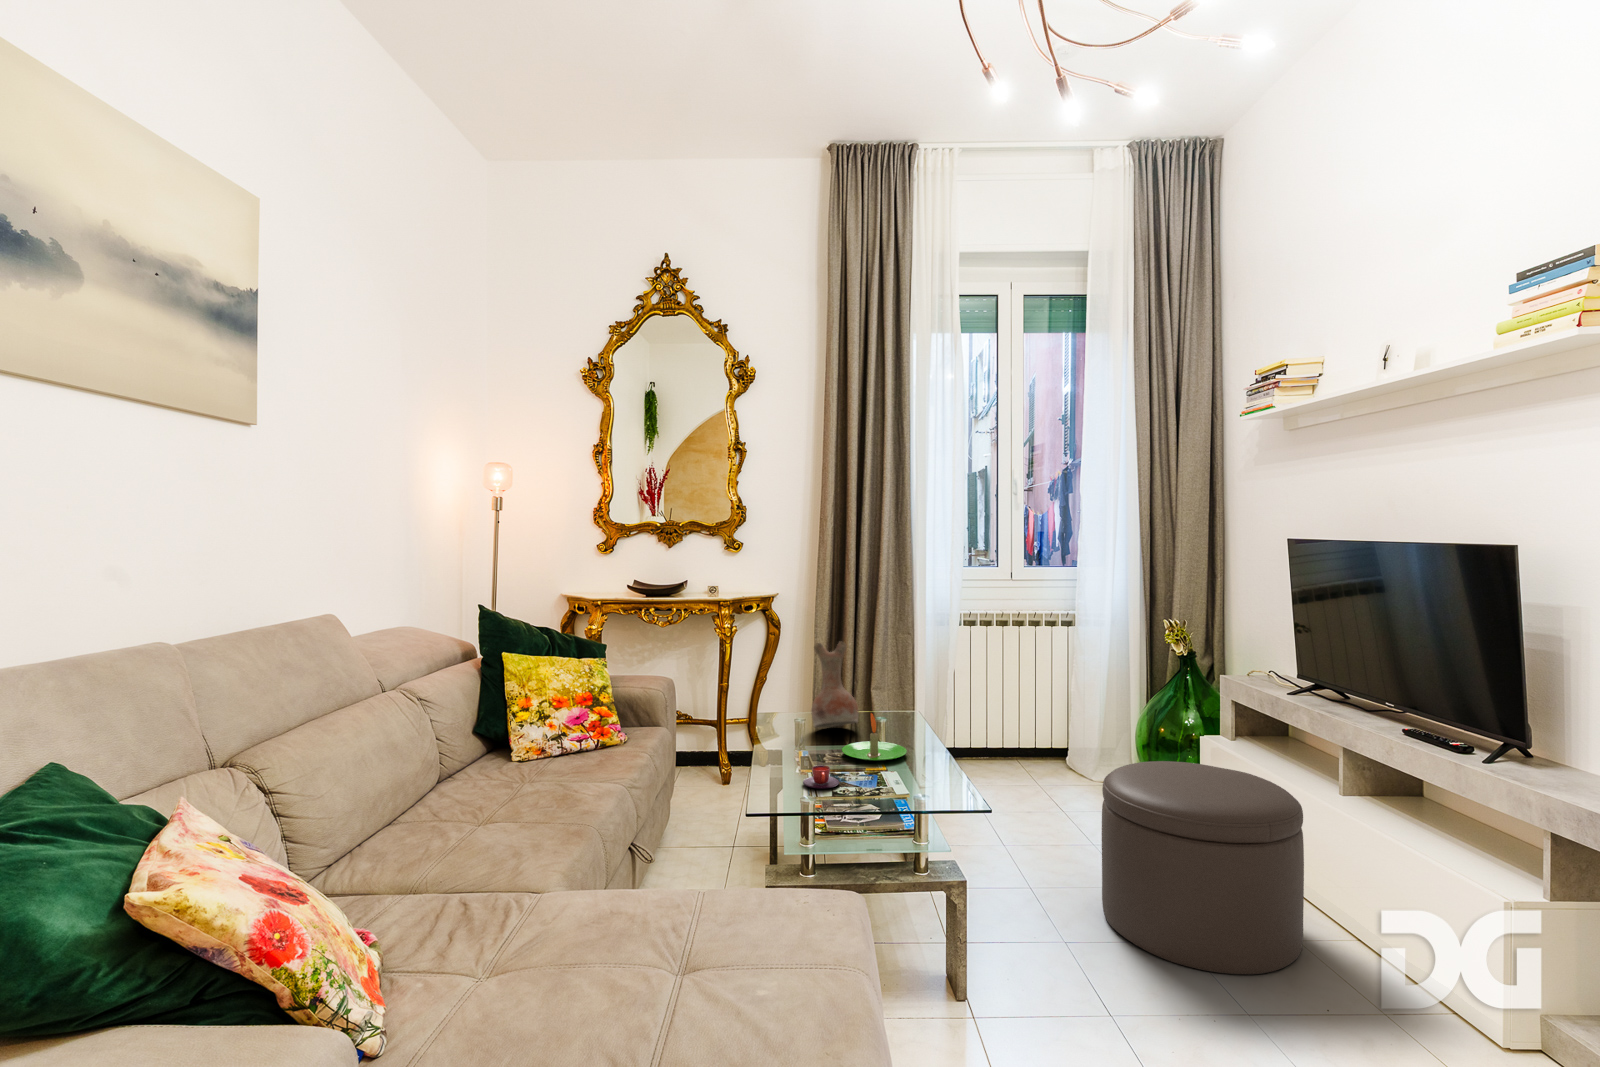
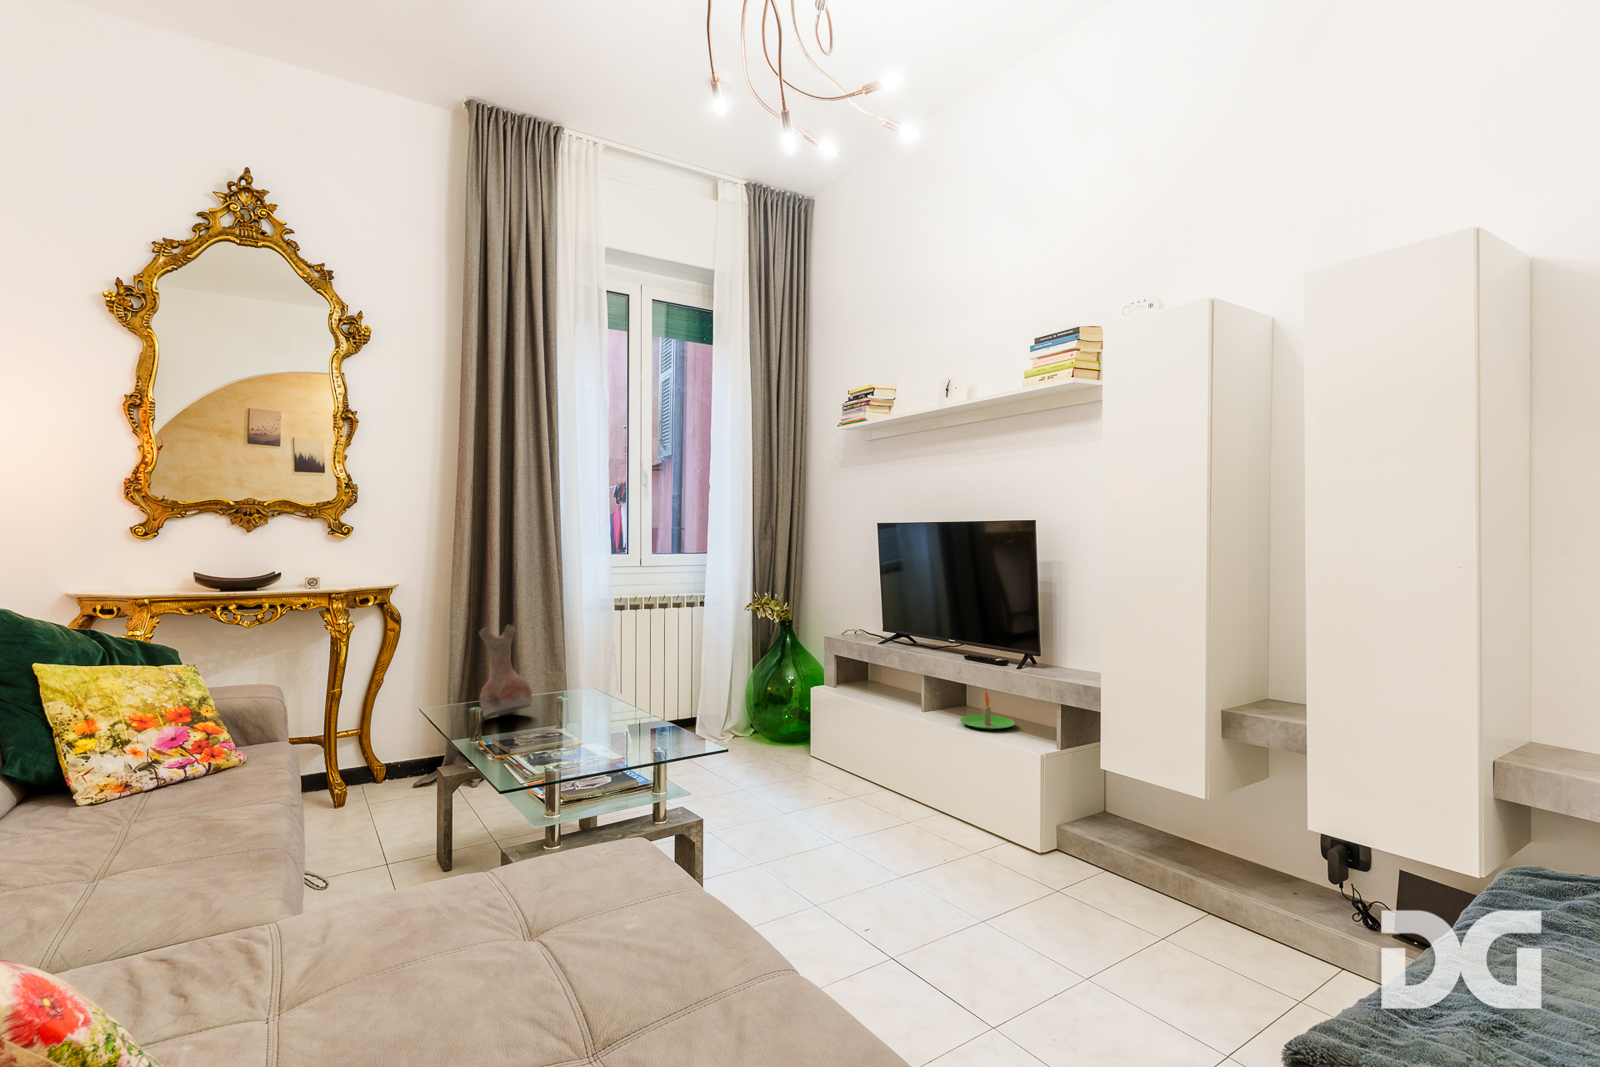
candle: present [842,713,907,761] -> present [960,691,1015,730]
ottoman: present [1102,761,1304,975] -> none [771,705,918,863]
teacup: present [803,765,839,788] -> none [512,745,552,769]

